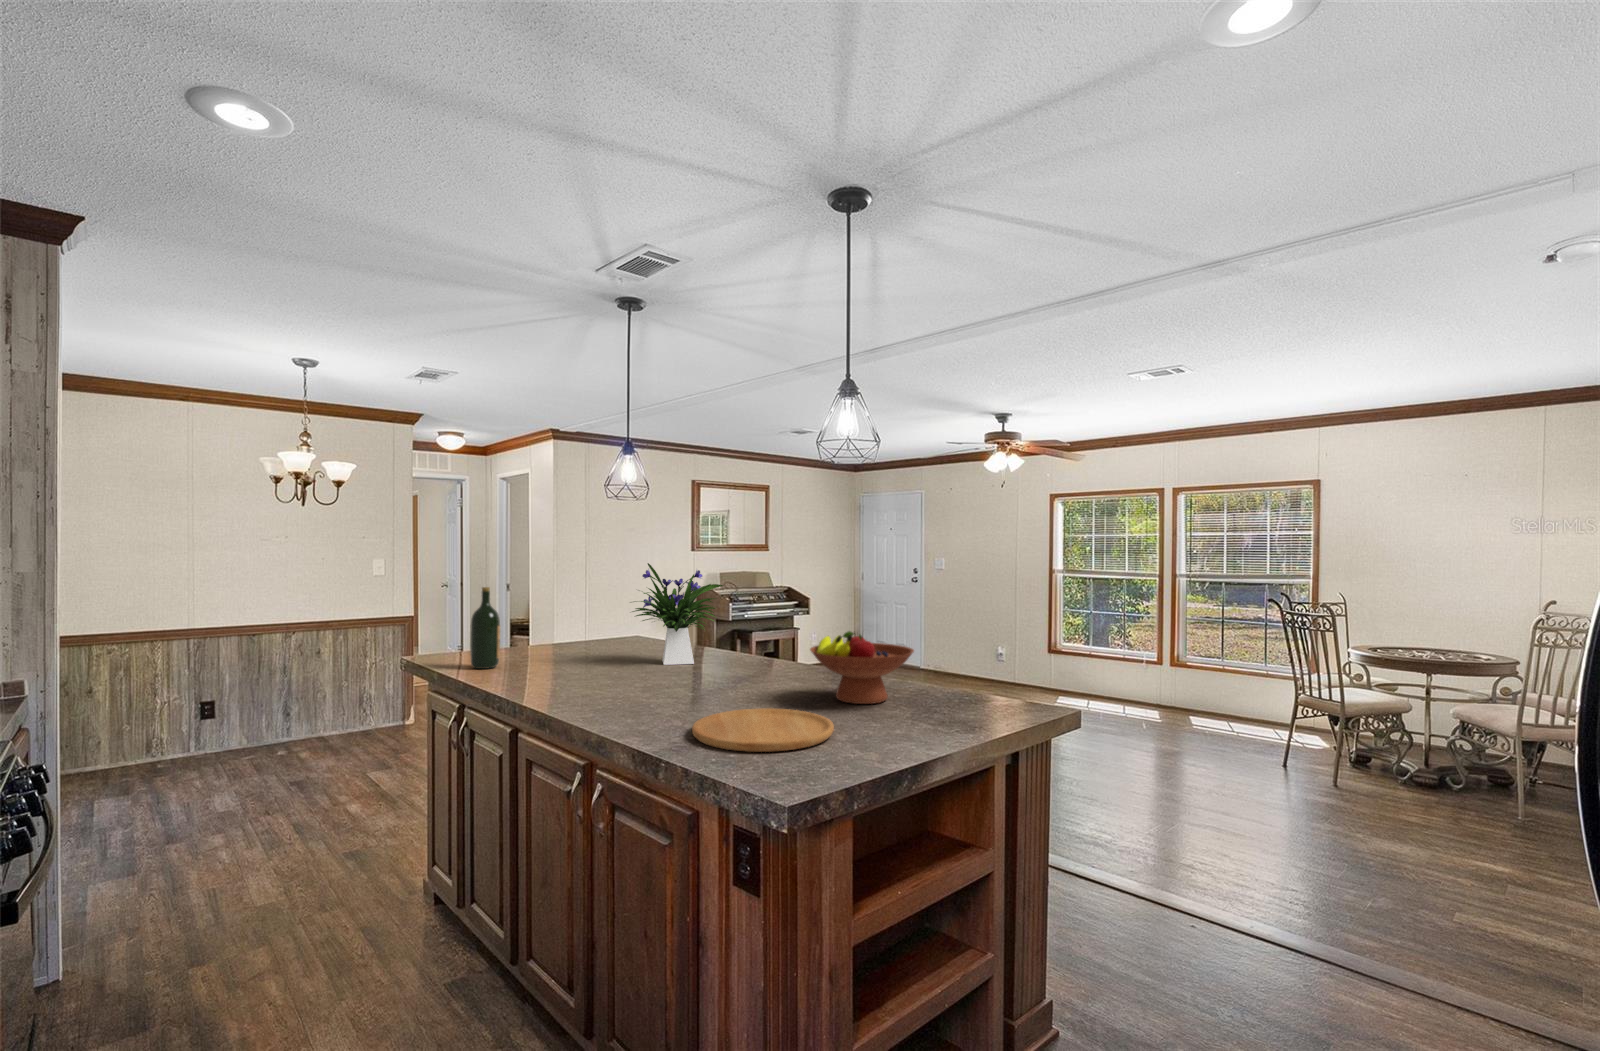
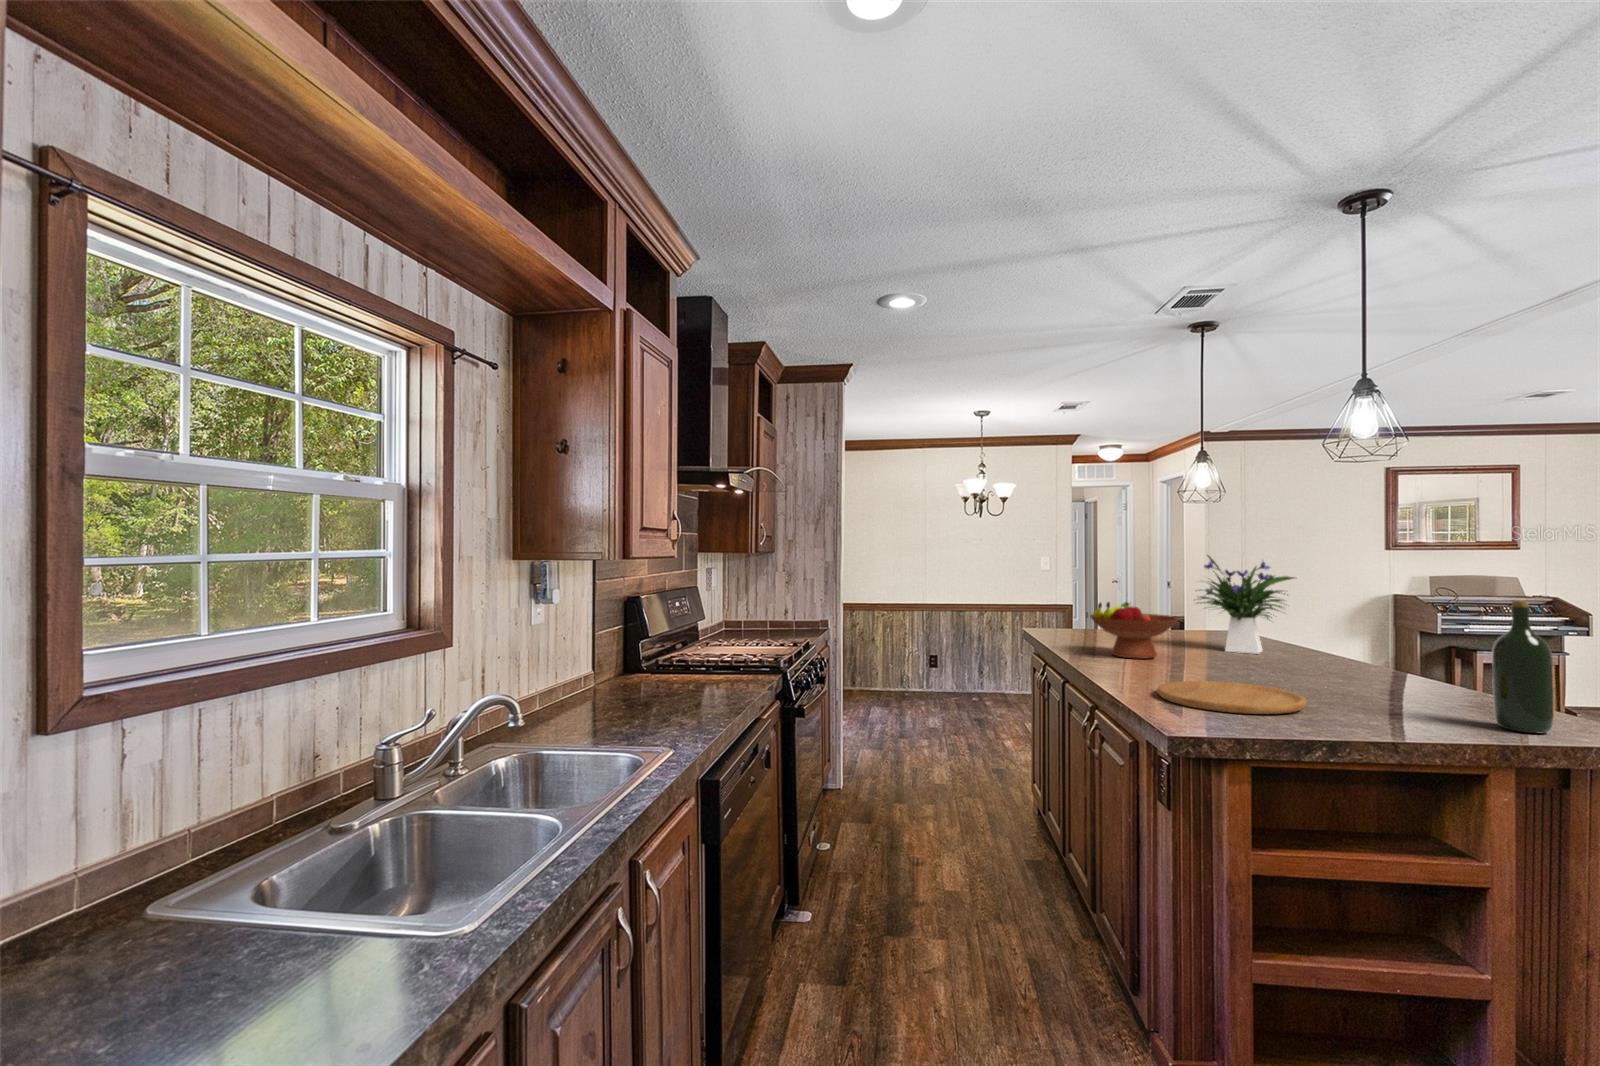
wine bottle: present [470,587,500,669] -> present [1492,600,1555,734]
fruit bowl: present [810,631,914,704] -> present [1090,602,1179,659]

